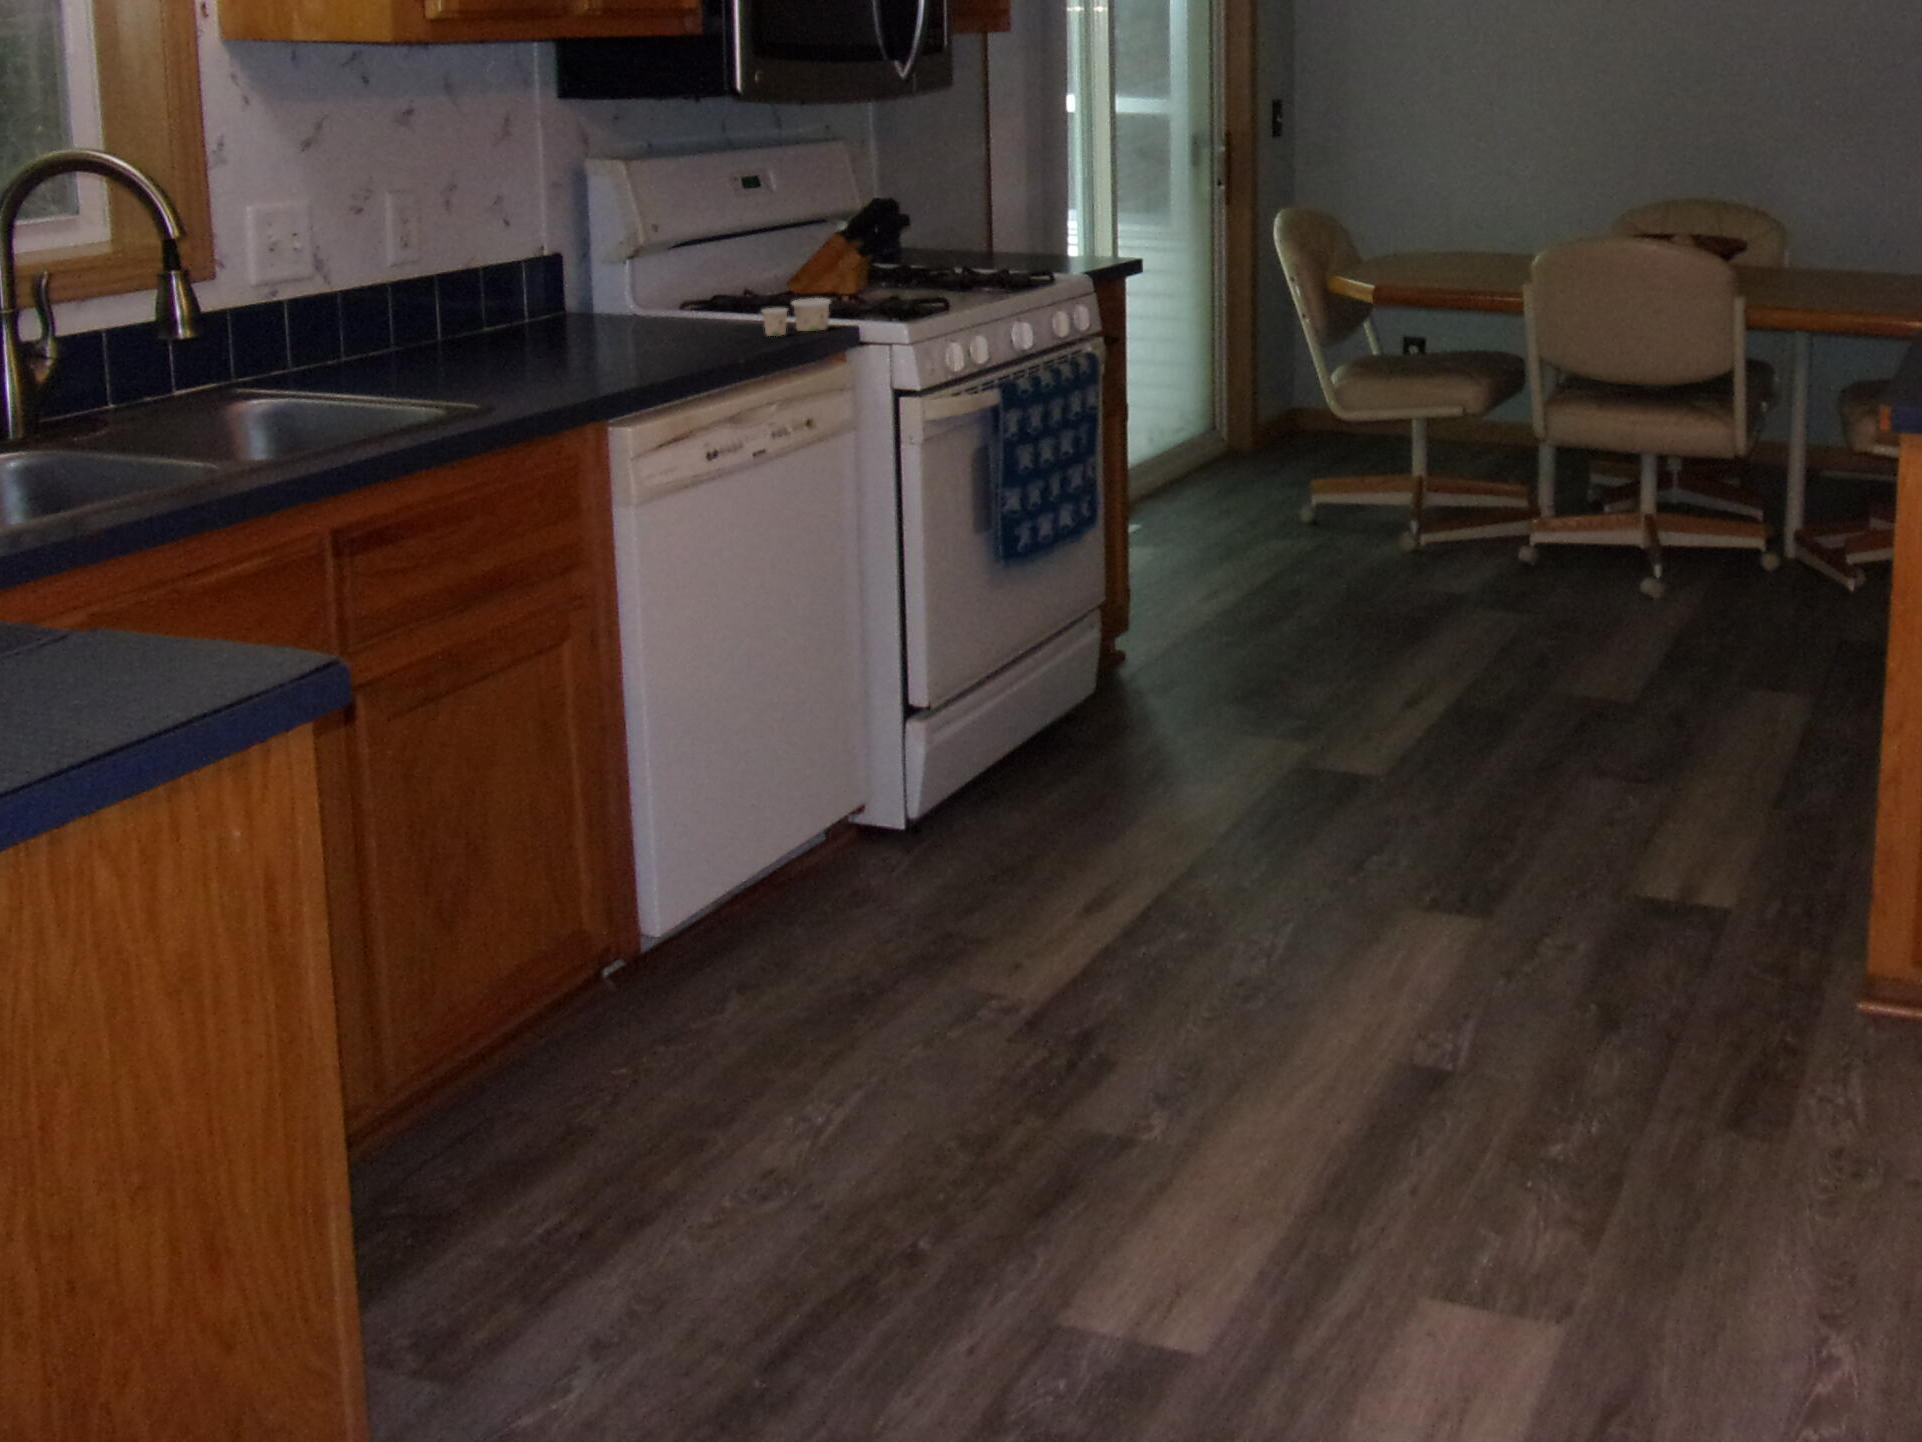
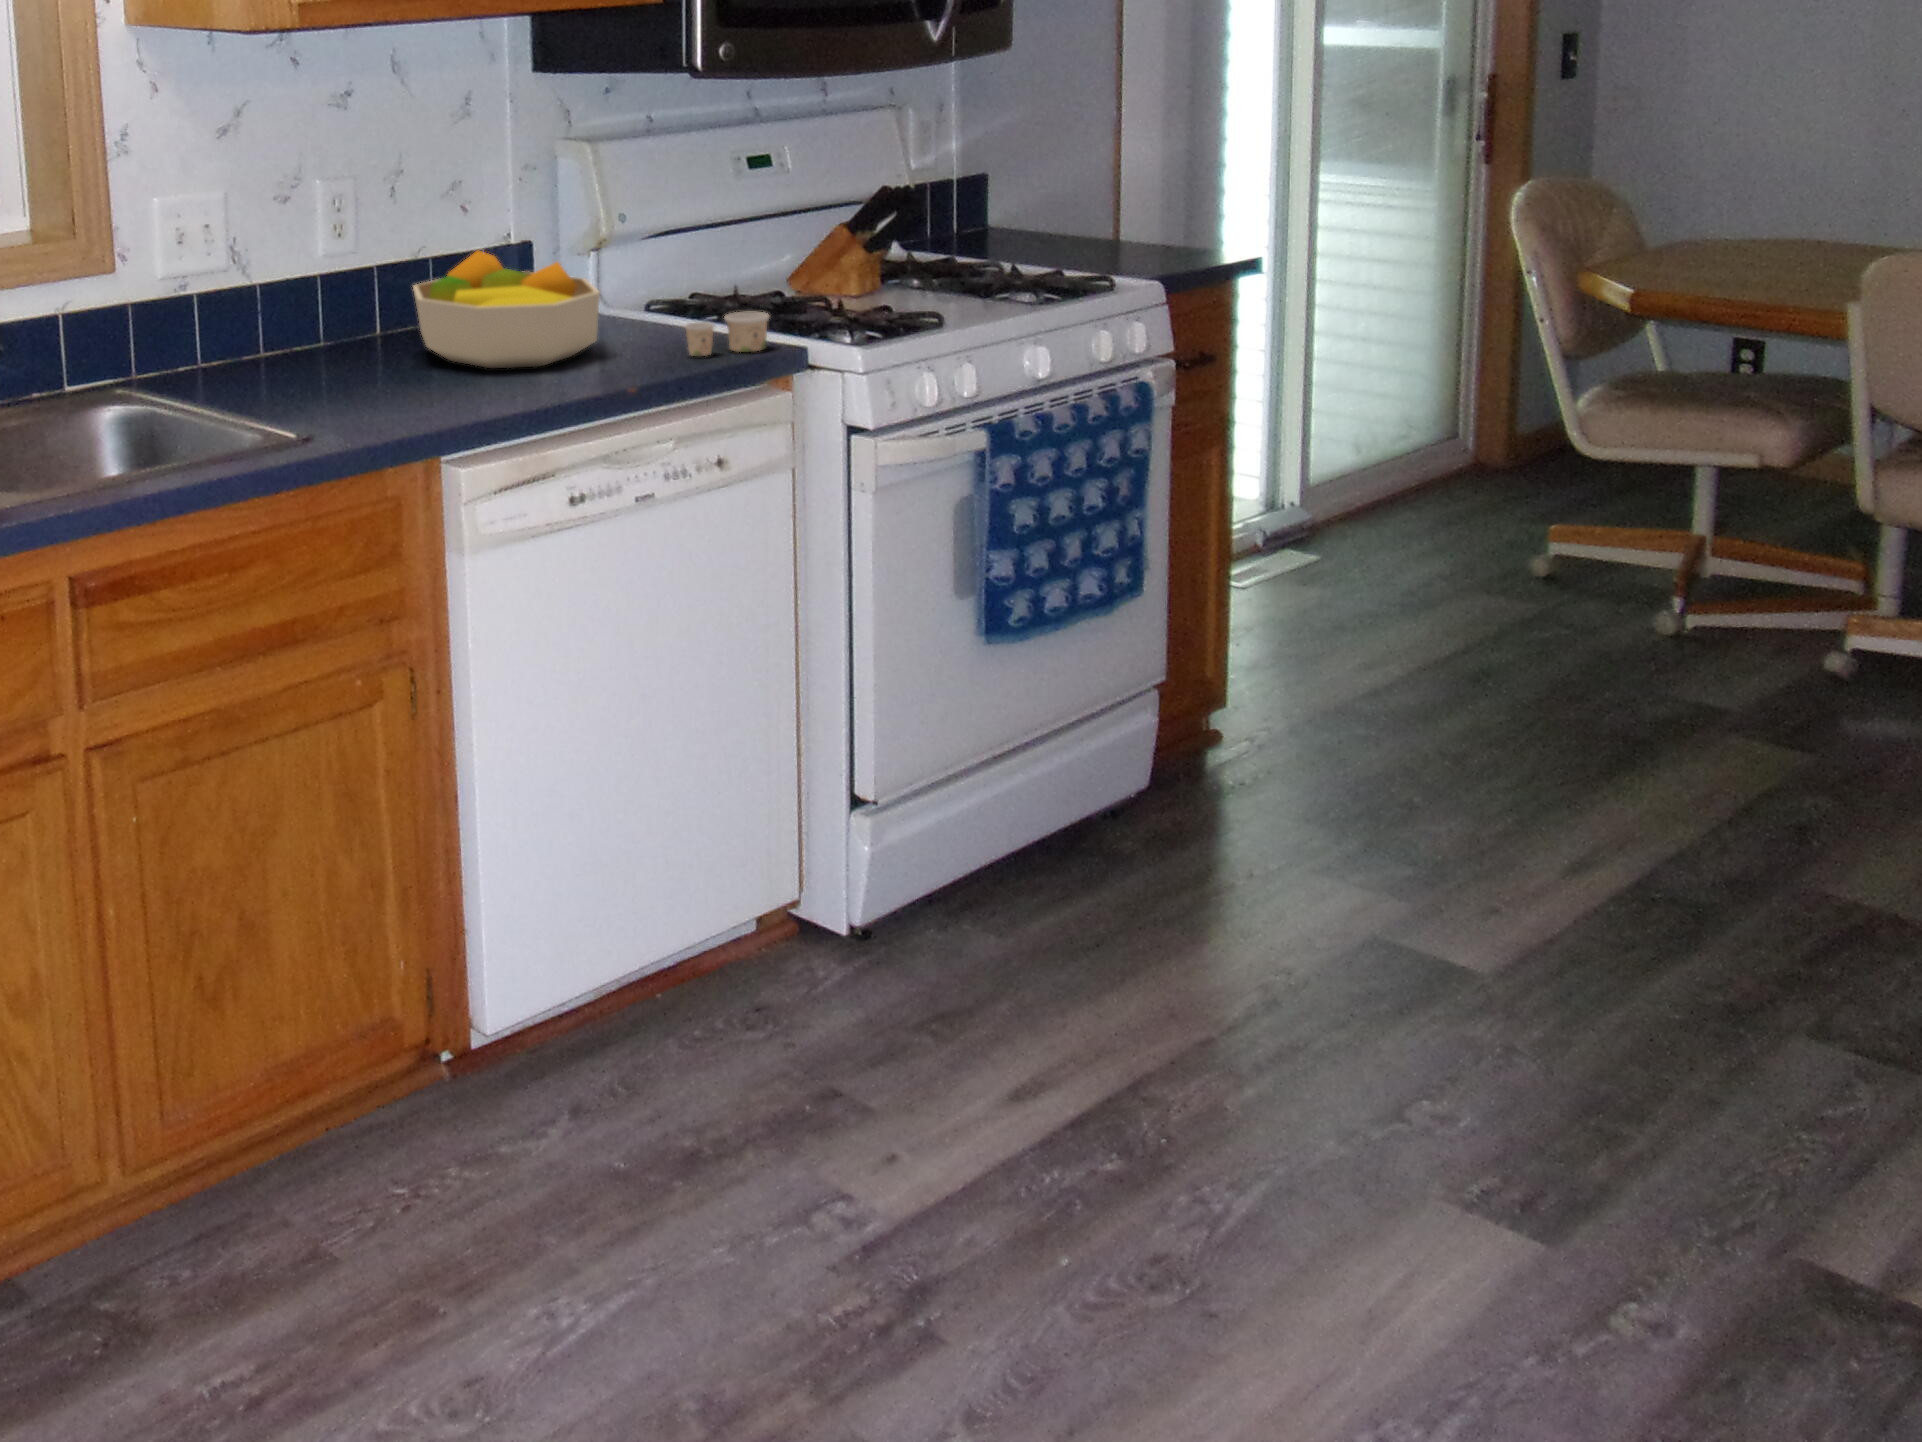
fruit bowl: none [481,256,683,356] -> present [413,251,600,368]

